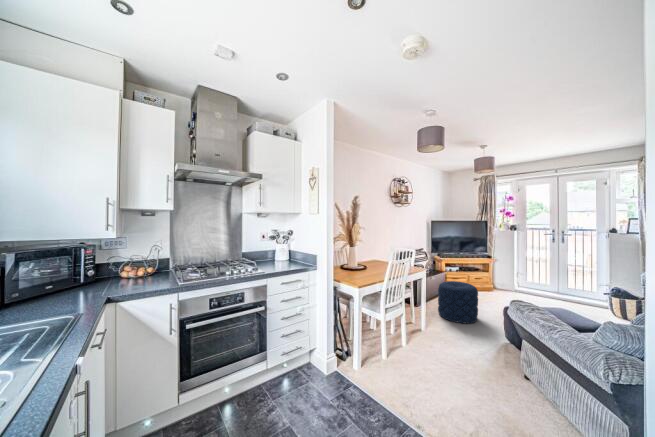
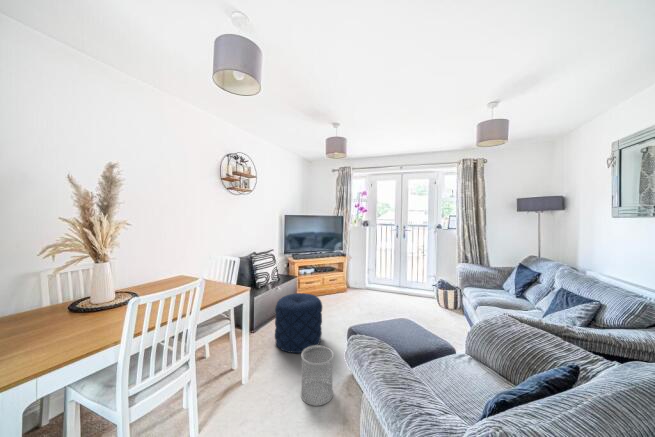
wastebasket: none [470,313,497,351] -> present [301,345,334,406]

